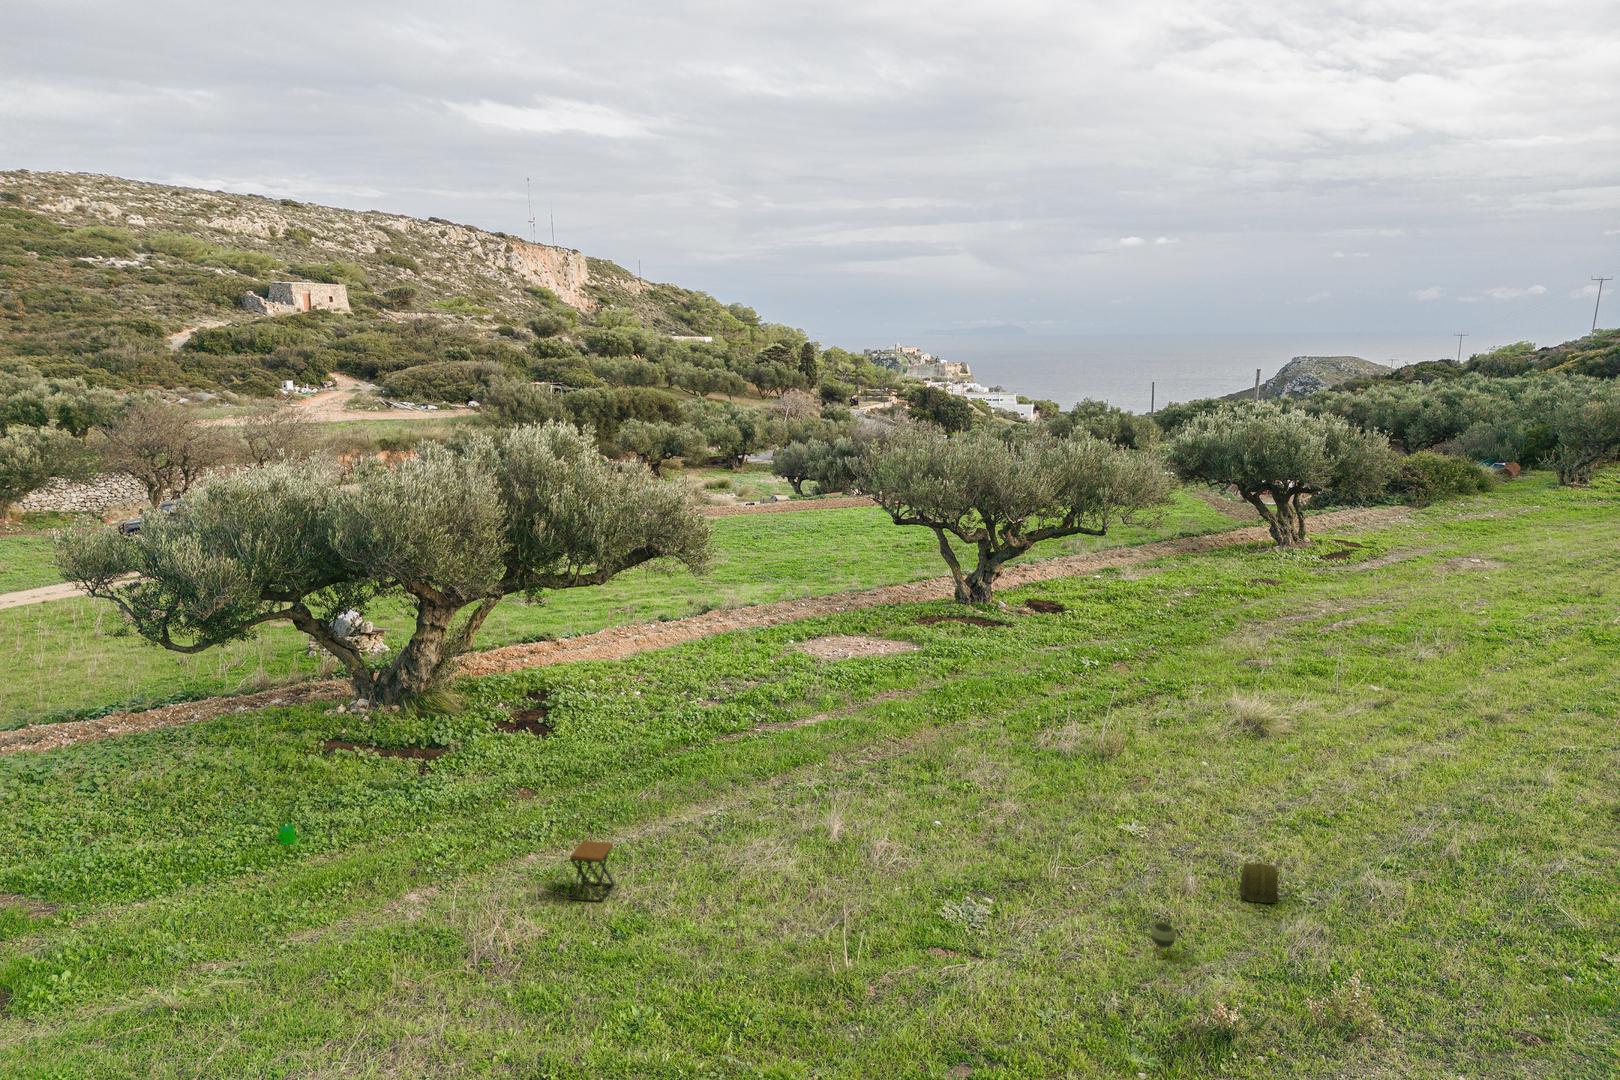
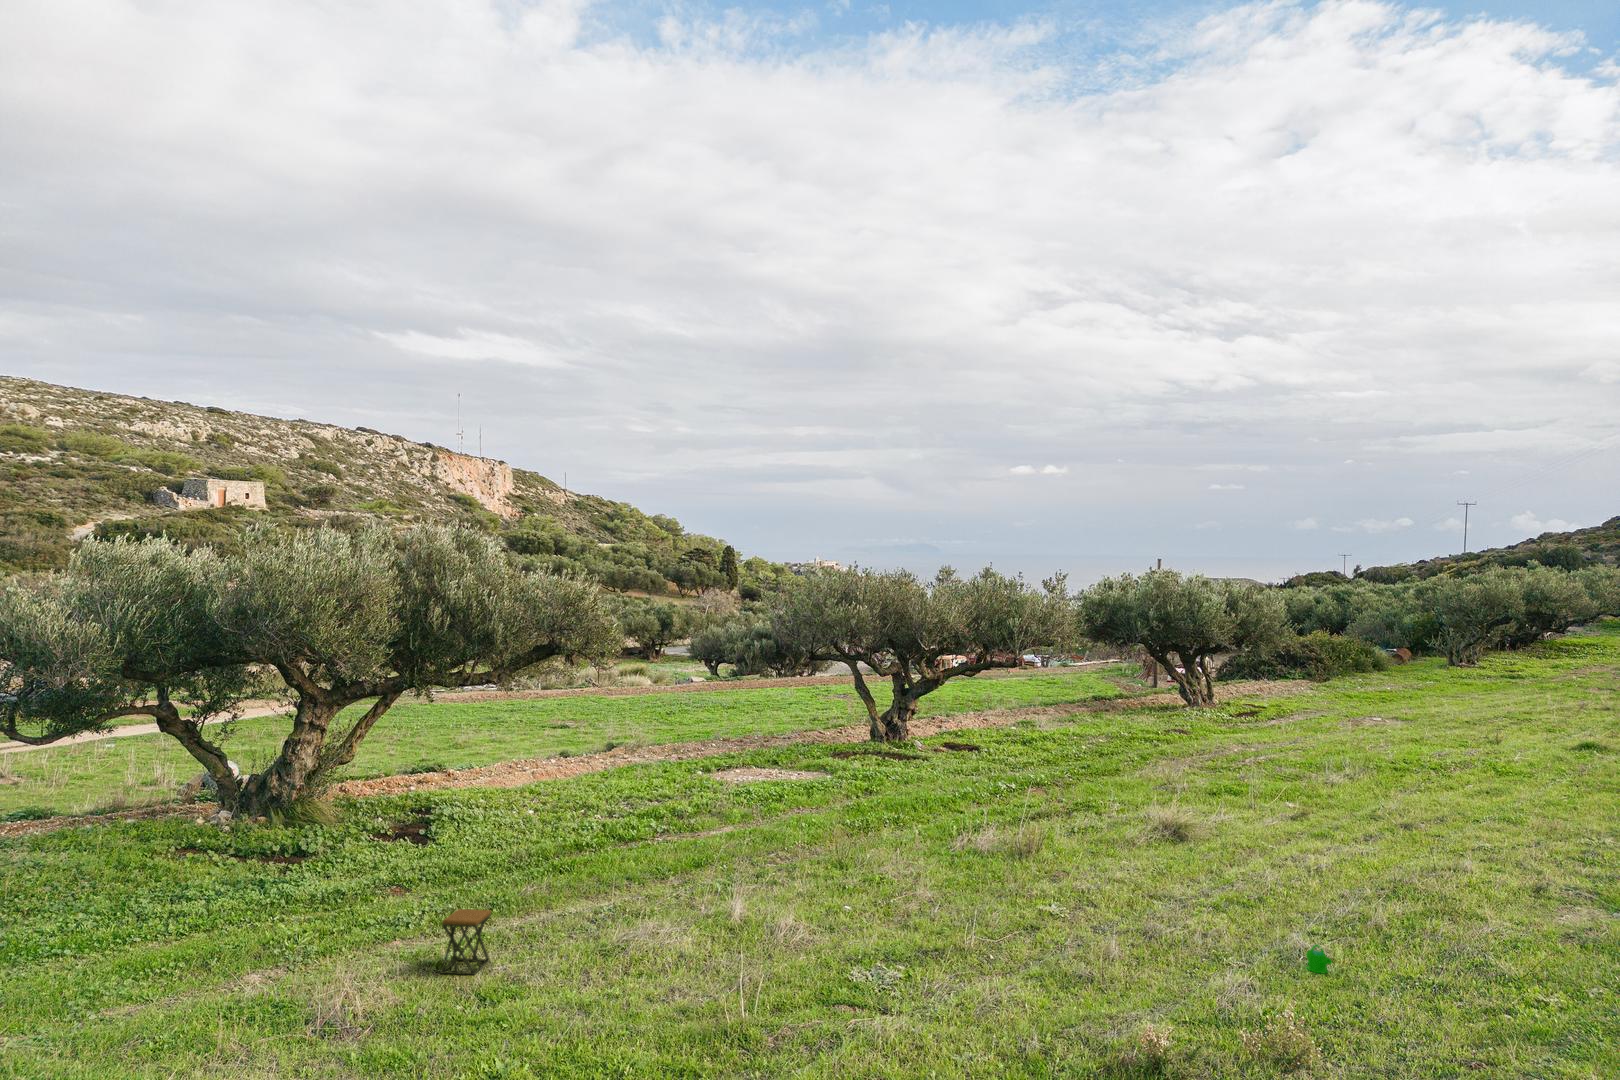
watering can: present [277,822,297,844] -> present [1306,944,1333,974]
backpack: present [1239,862,1279,903] -> none [1151,918,1190,965]
planter: present [1151,922,1176,958] -> none [1060,970,1085,1009]

